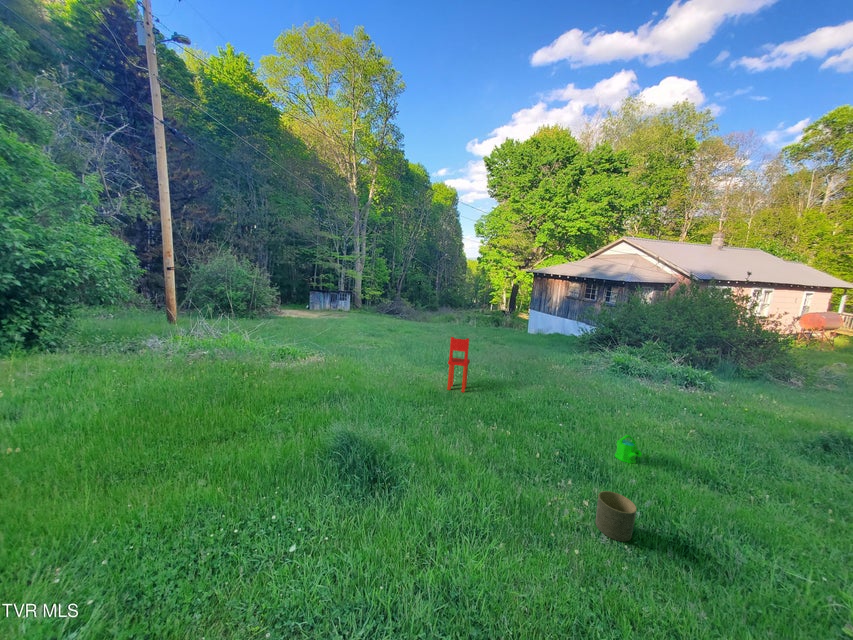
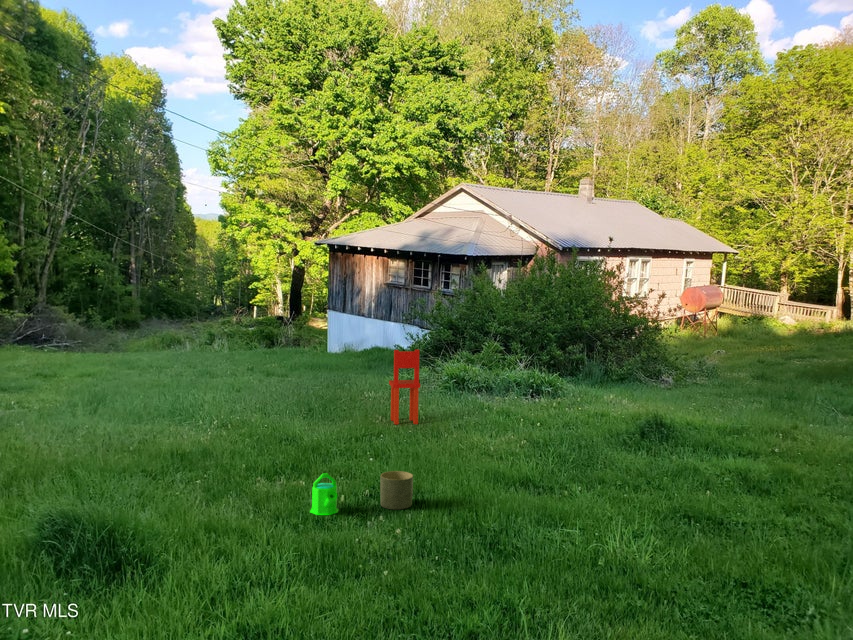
chair: present [447,337,470,392] -> present [389,349,420,424]
watering can: present [614,435,642,463] -> present [310,473,339,515]

